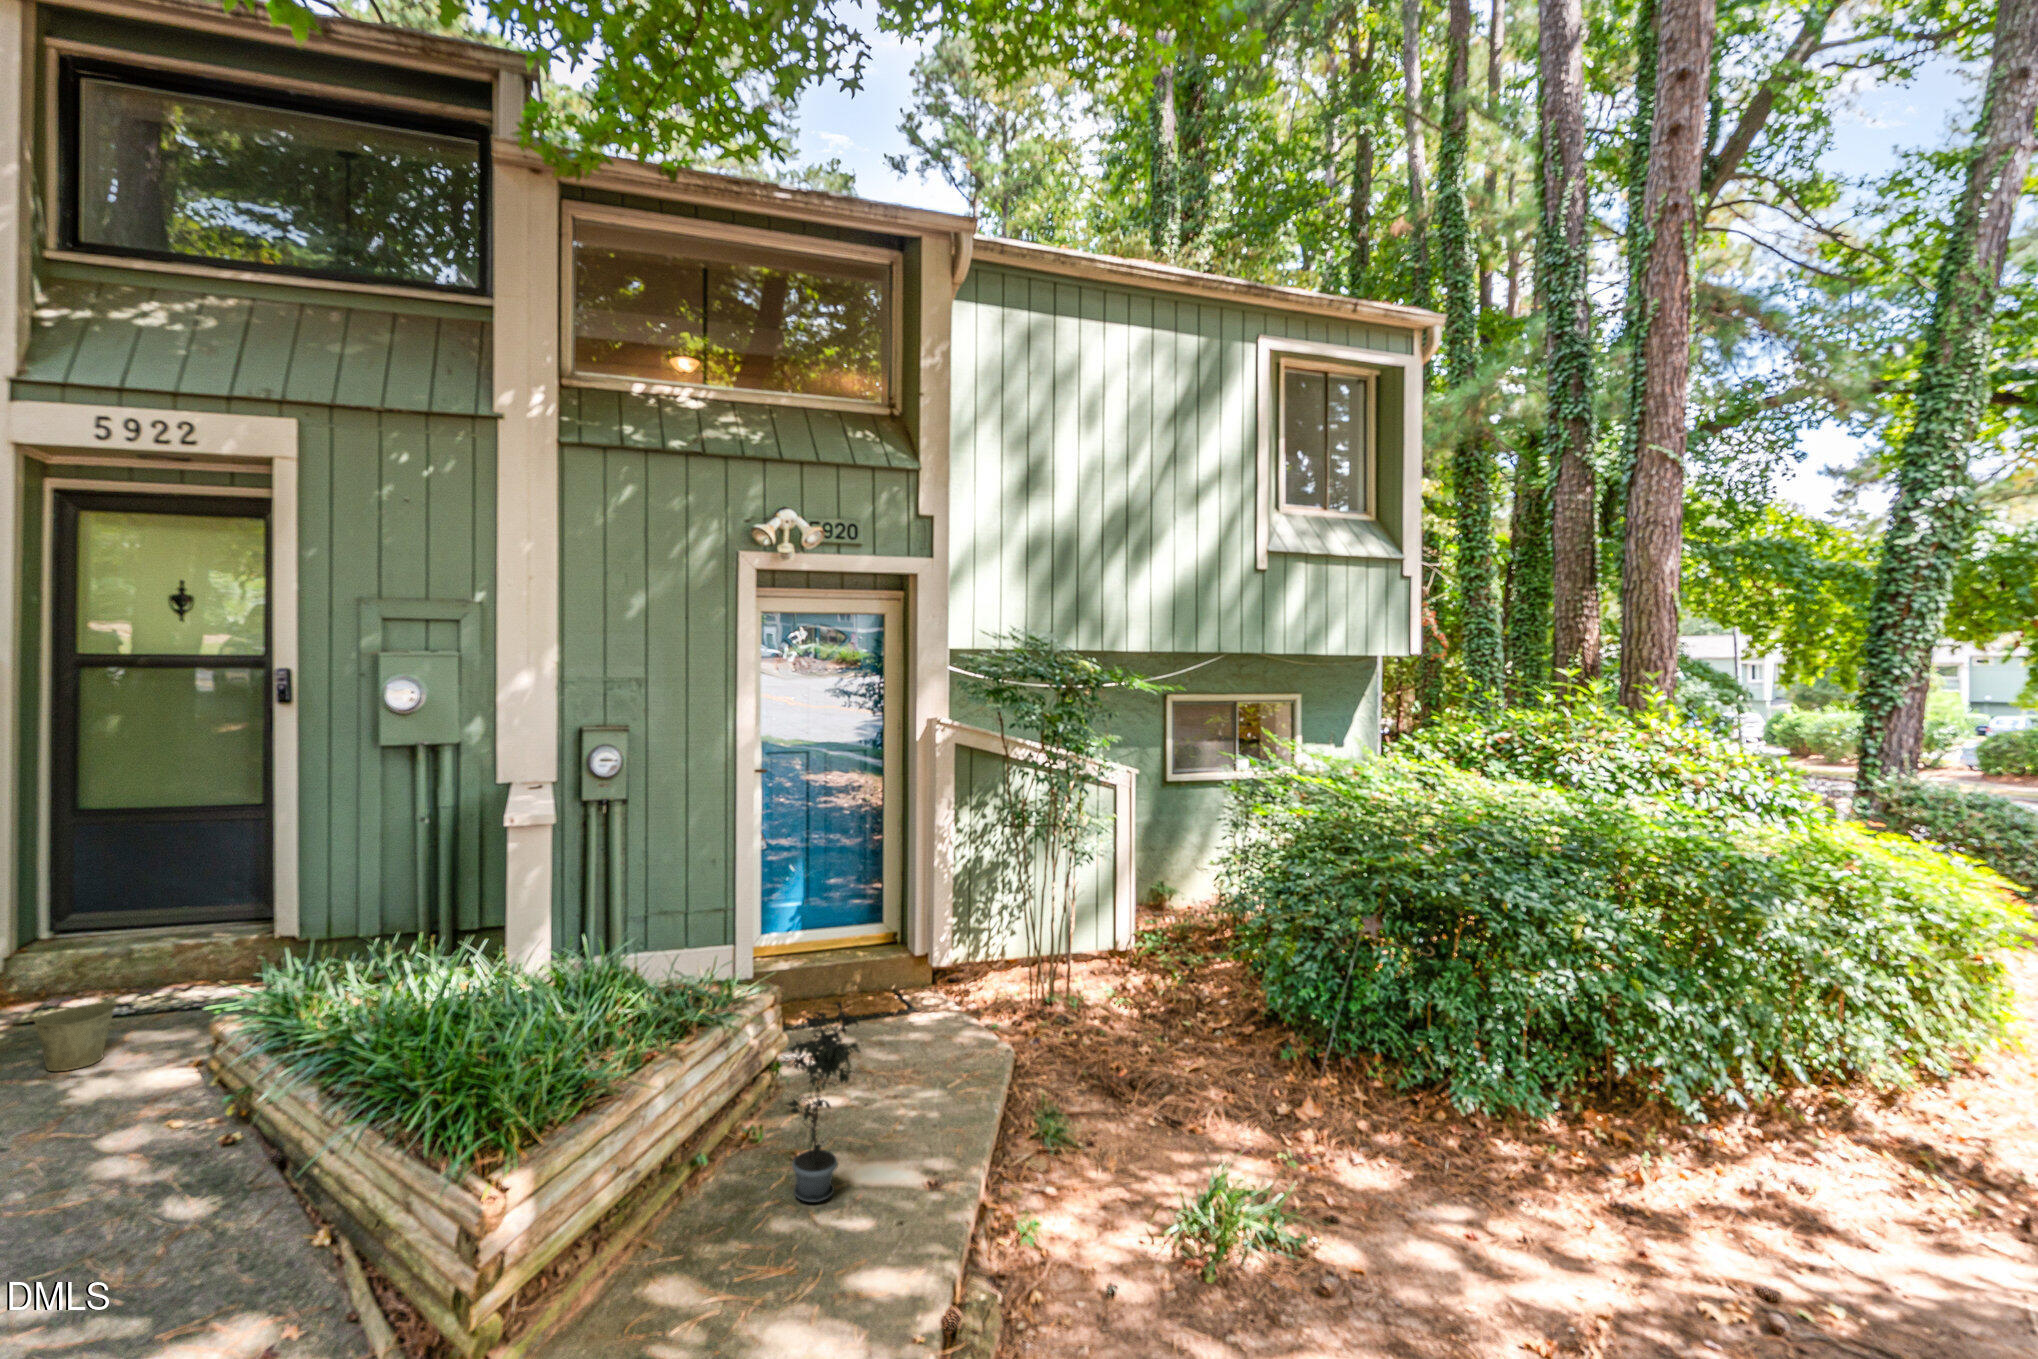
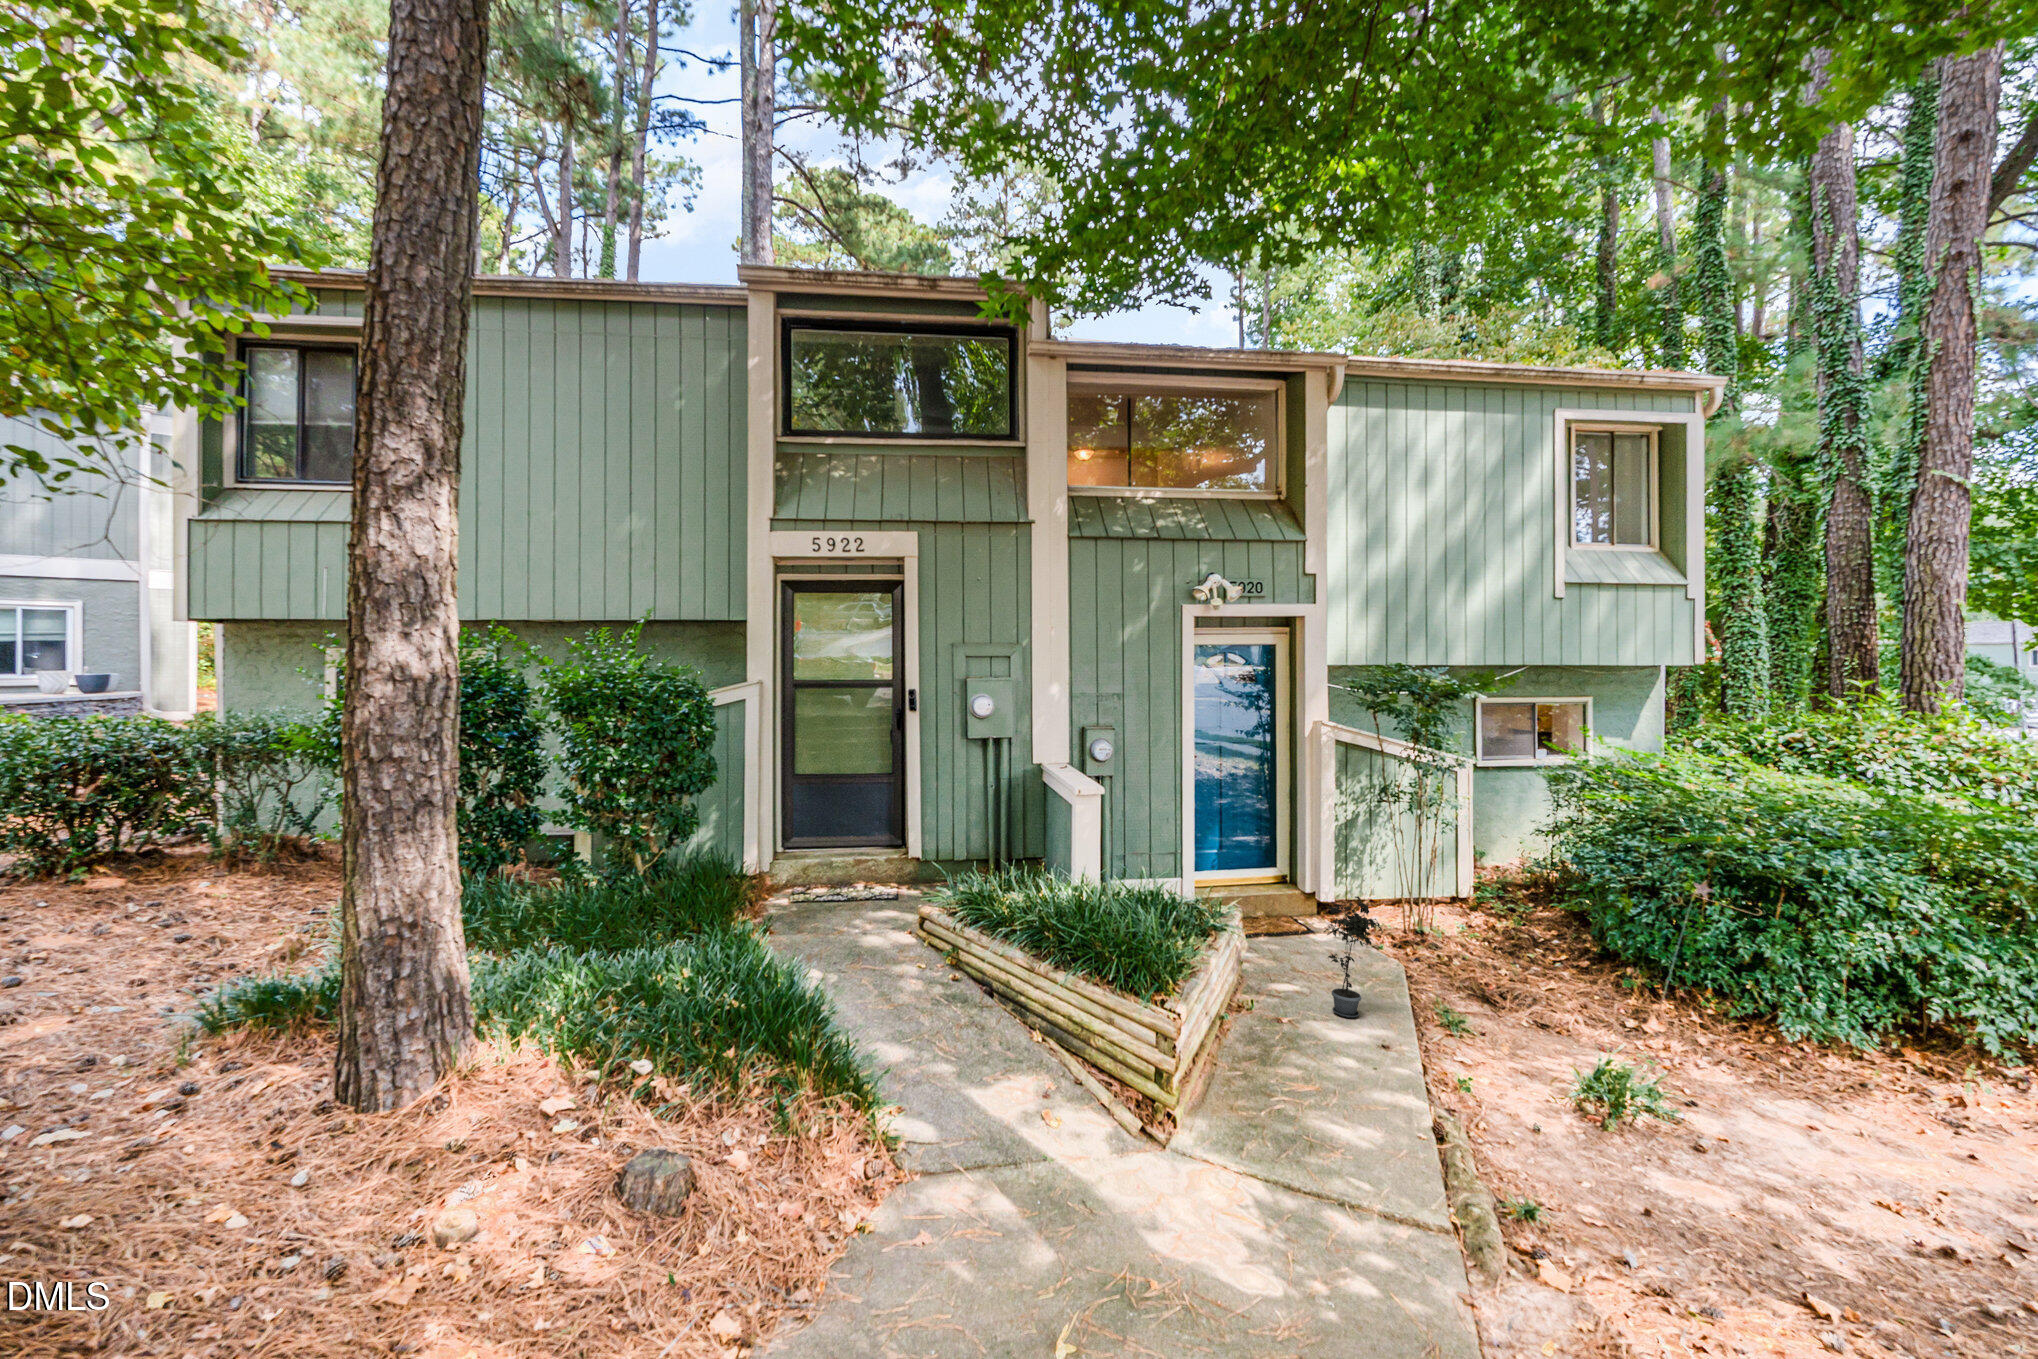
bucket: present [35,981,116,1071] -> none [857,869,889,921]

